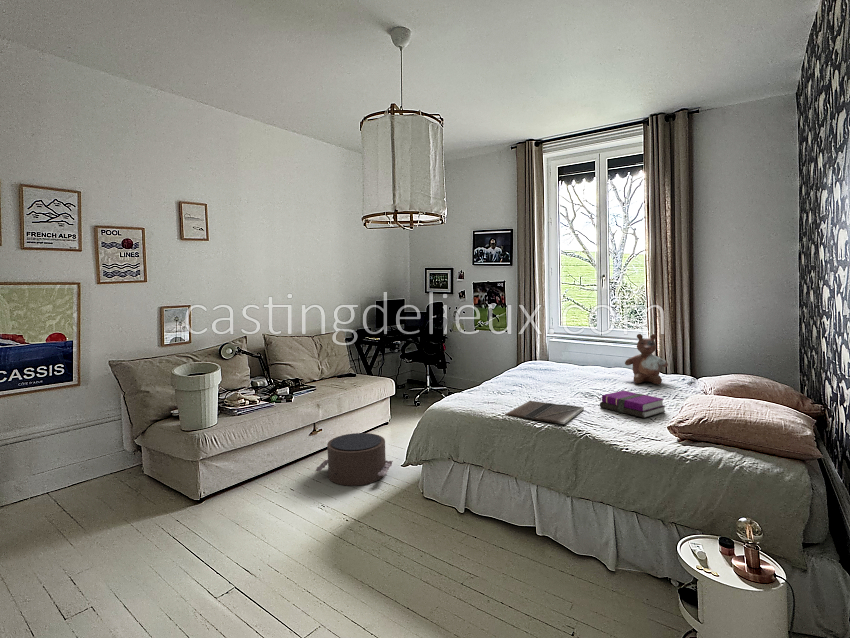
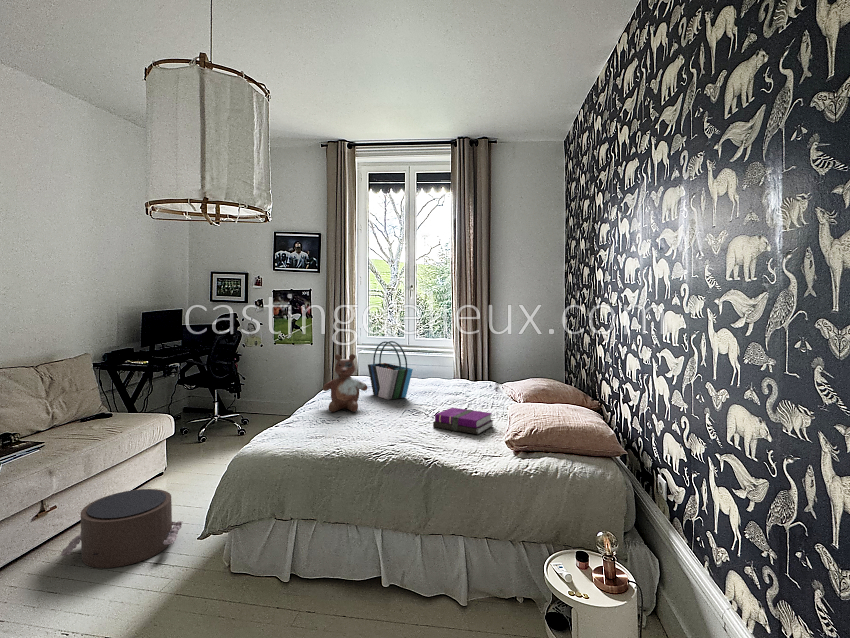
tote bag: none [547,325,589,380] -> present [368,341,413,400]
stuffed bear: present [625,334,668,384] -> present [323,354,367,412]
laptop: present [505,401,584,424] -> none [338,427,419,450]

